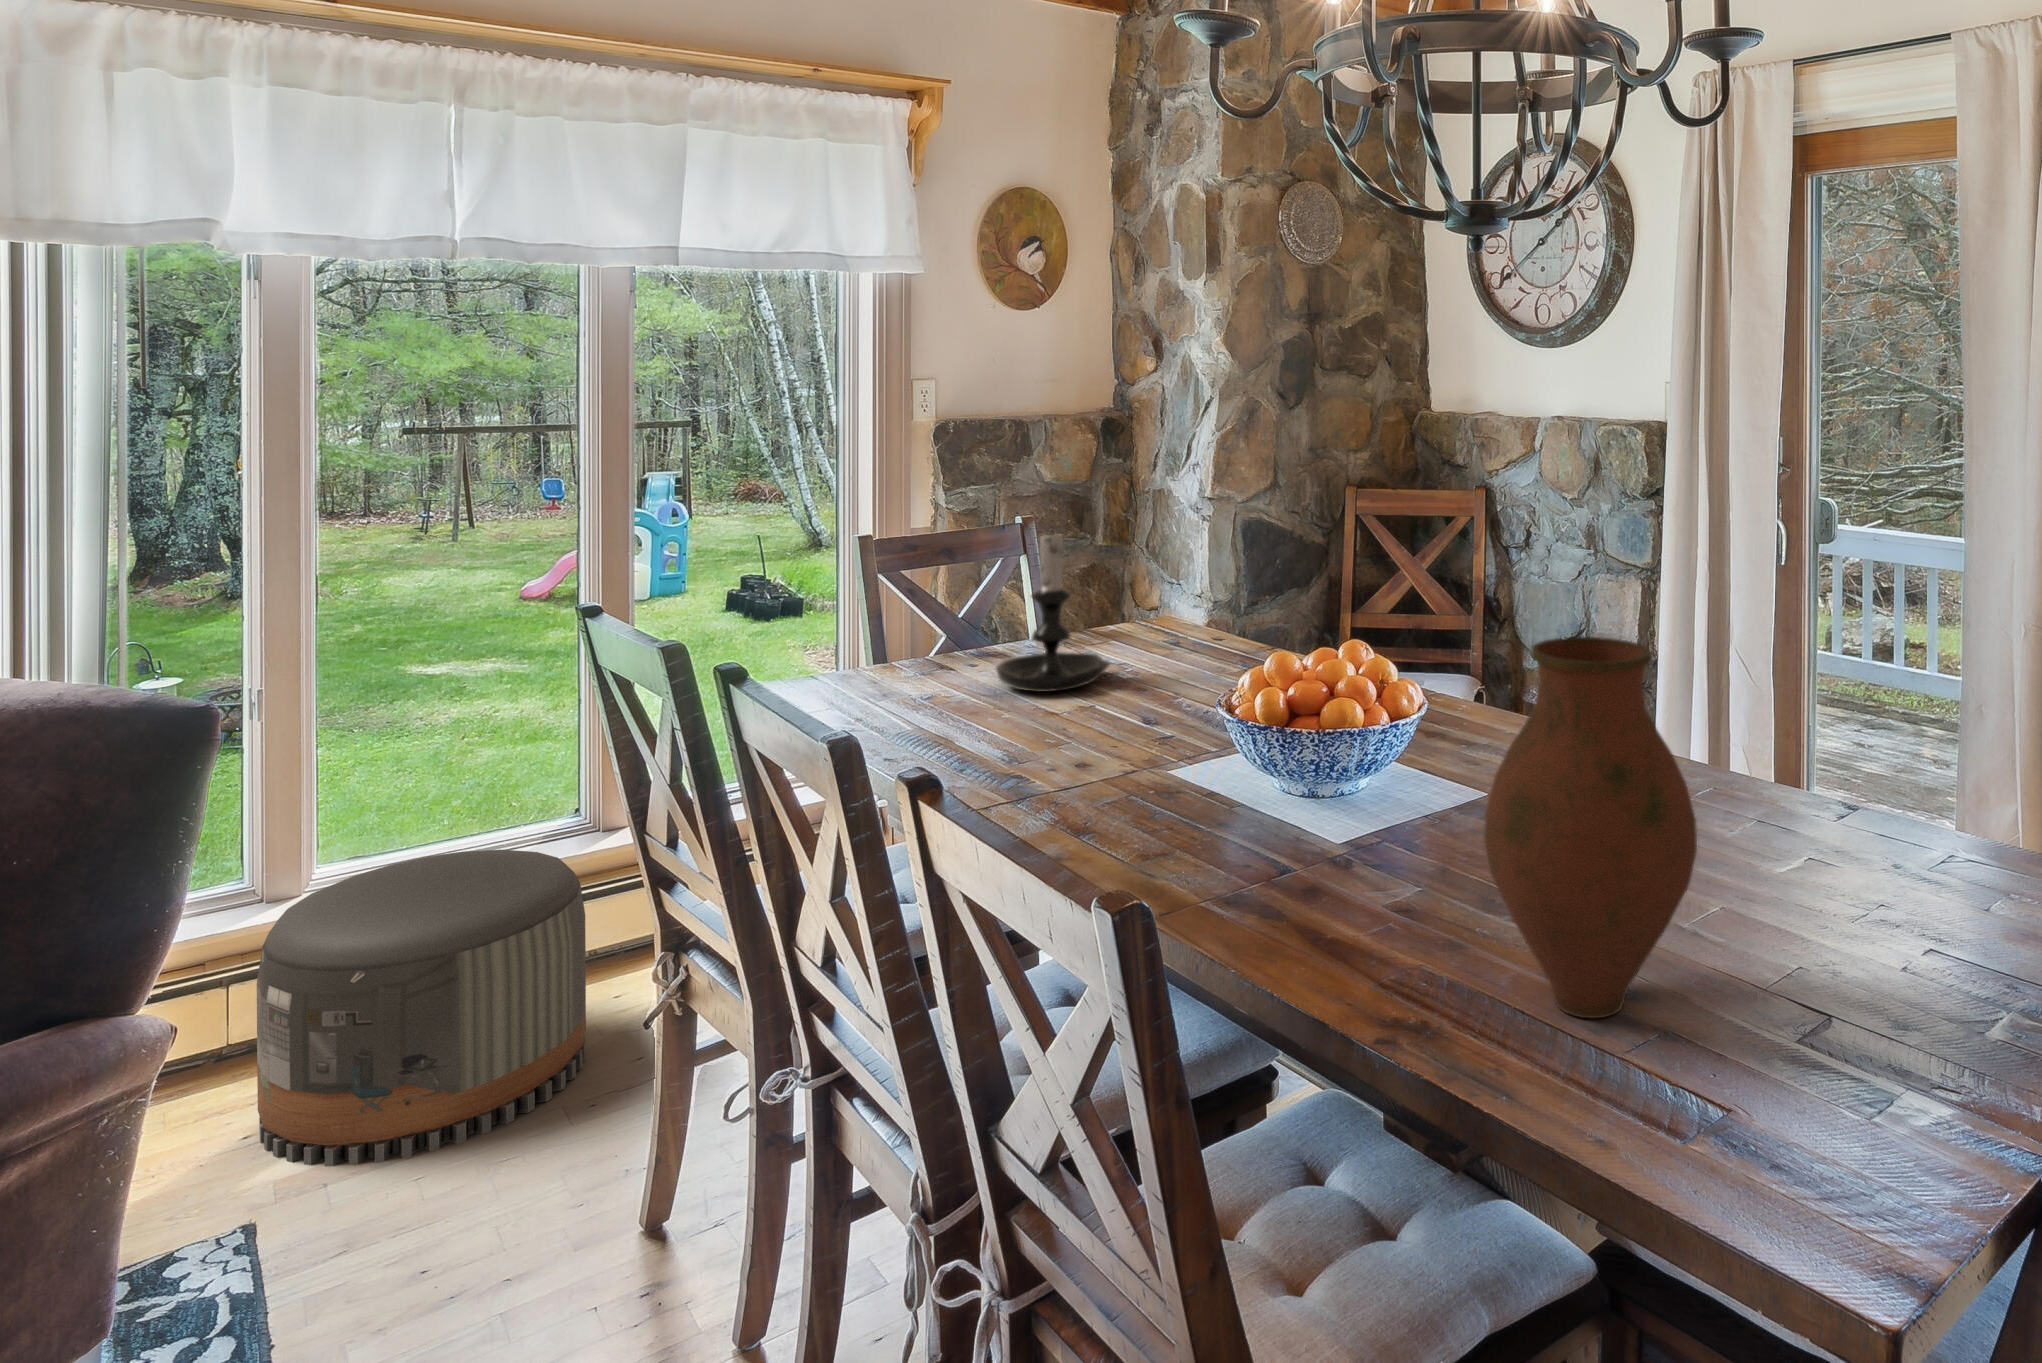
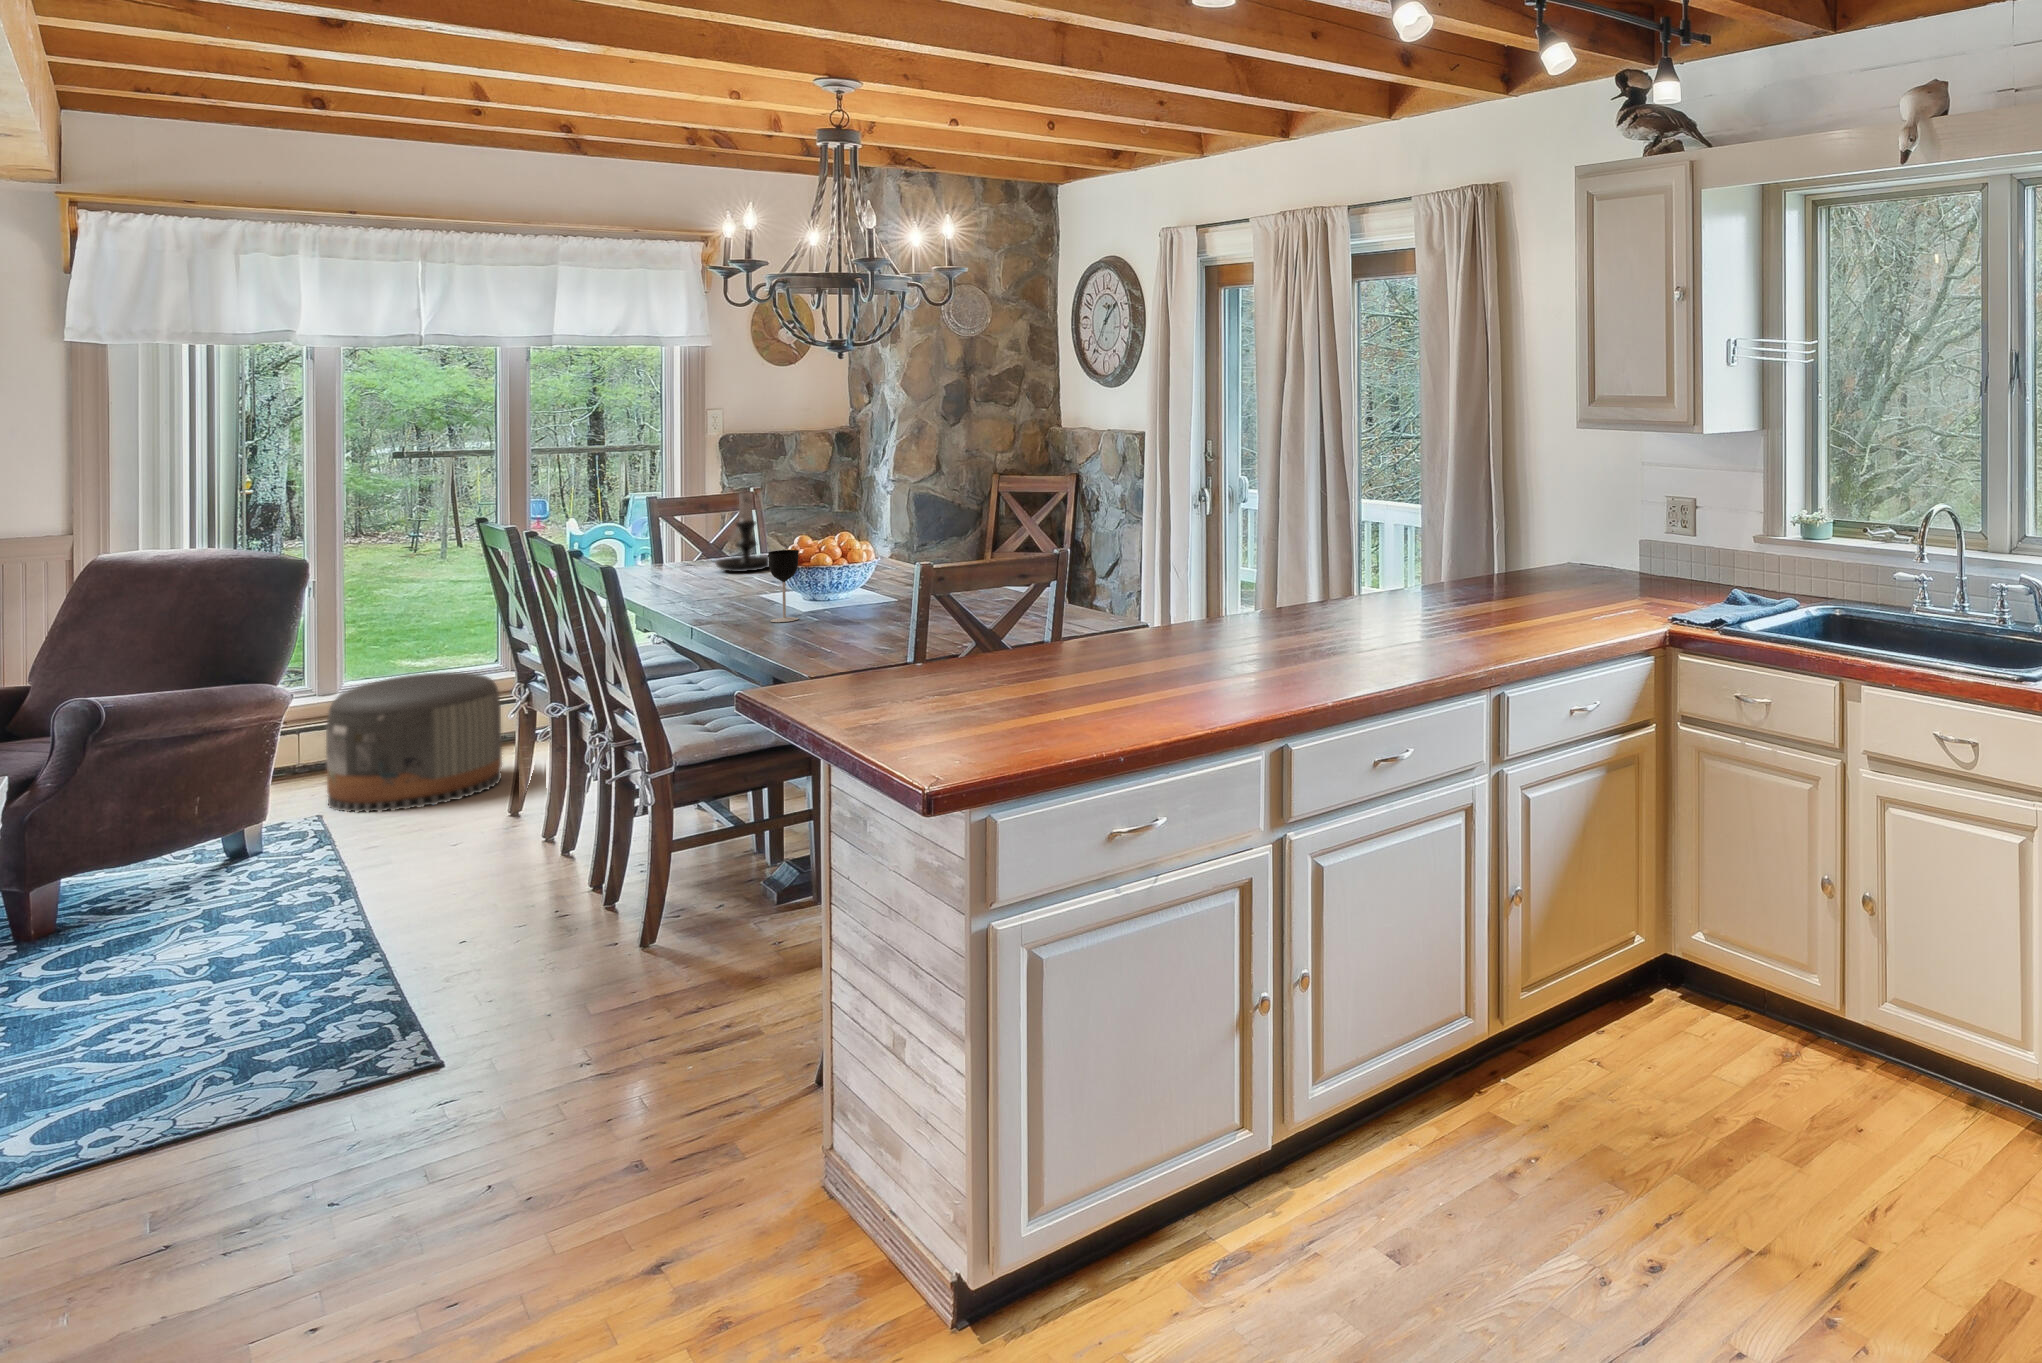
vase: present [1484,637,1697,1018] -> none [812,504,893,633]
wine glass: none [1290,731,1361,932] -> present [768,550,799,622]

